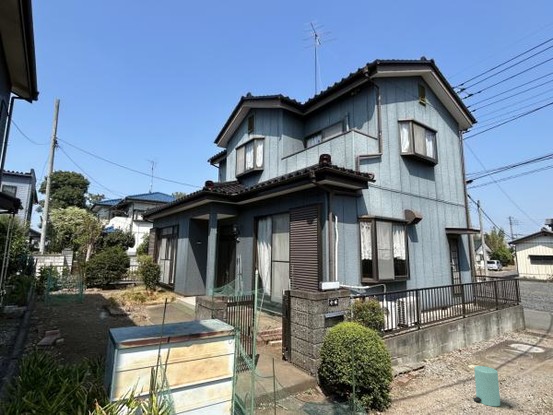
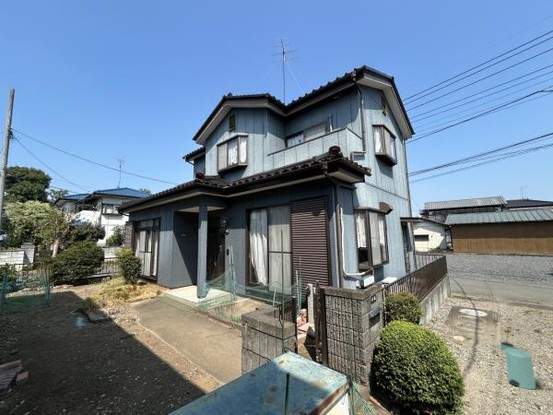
potted plant: none [499,342,525,382] -> present [494,316,519,350]

